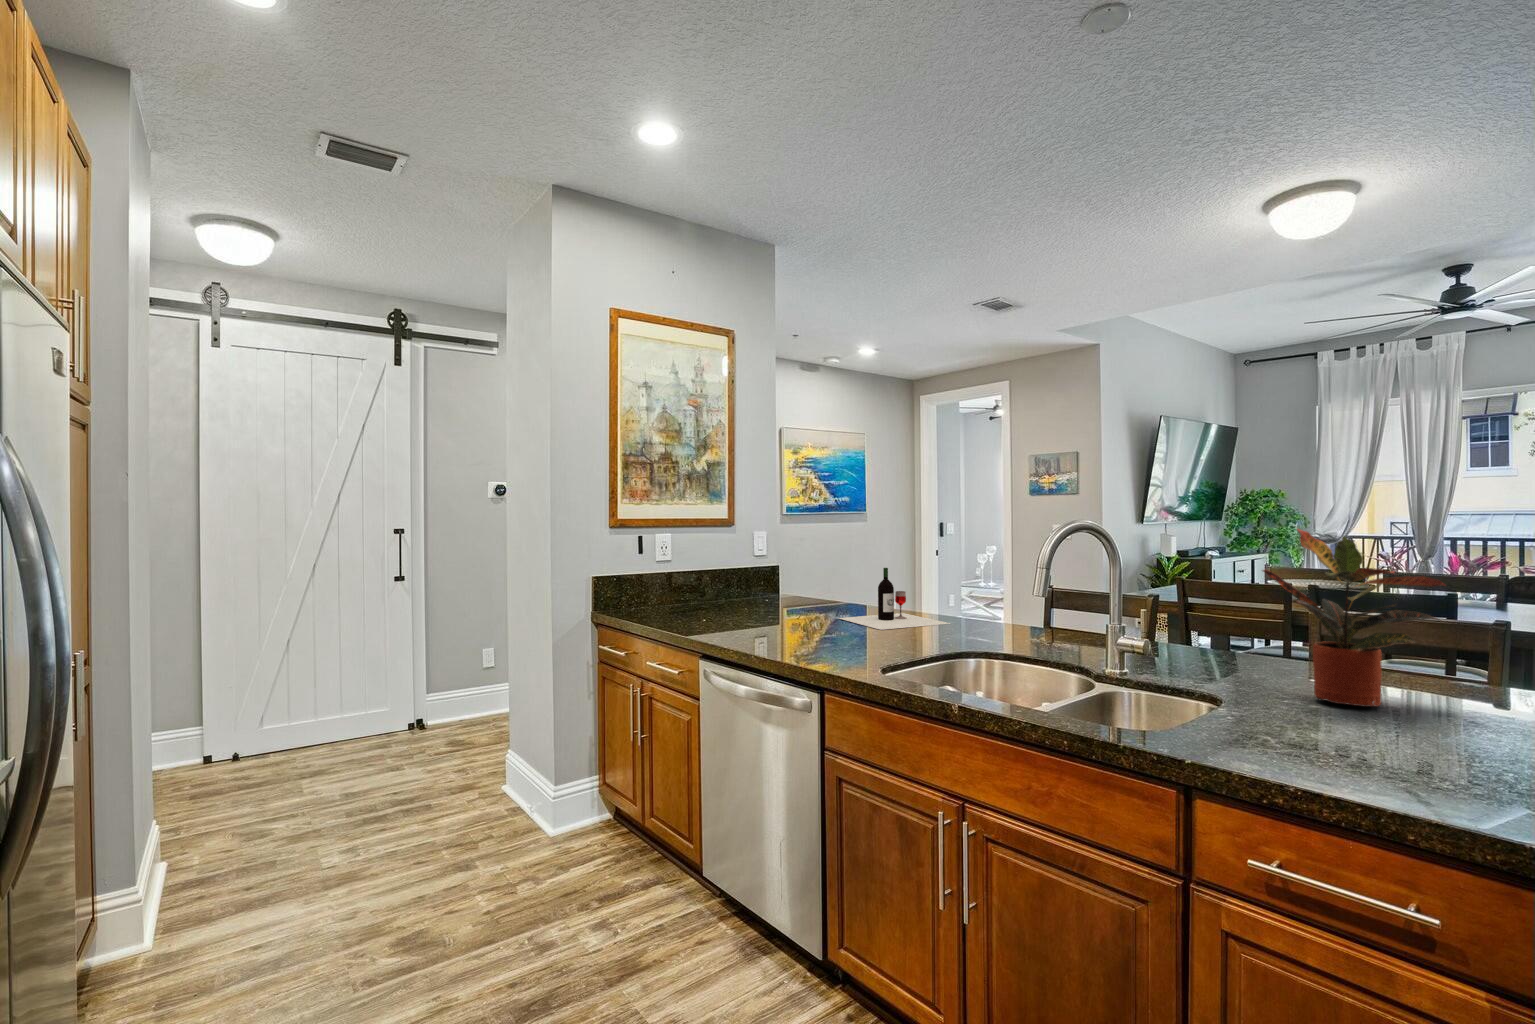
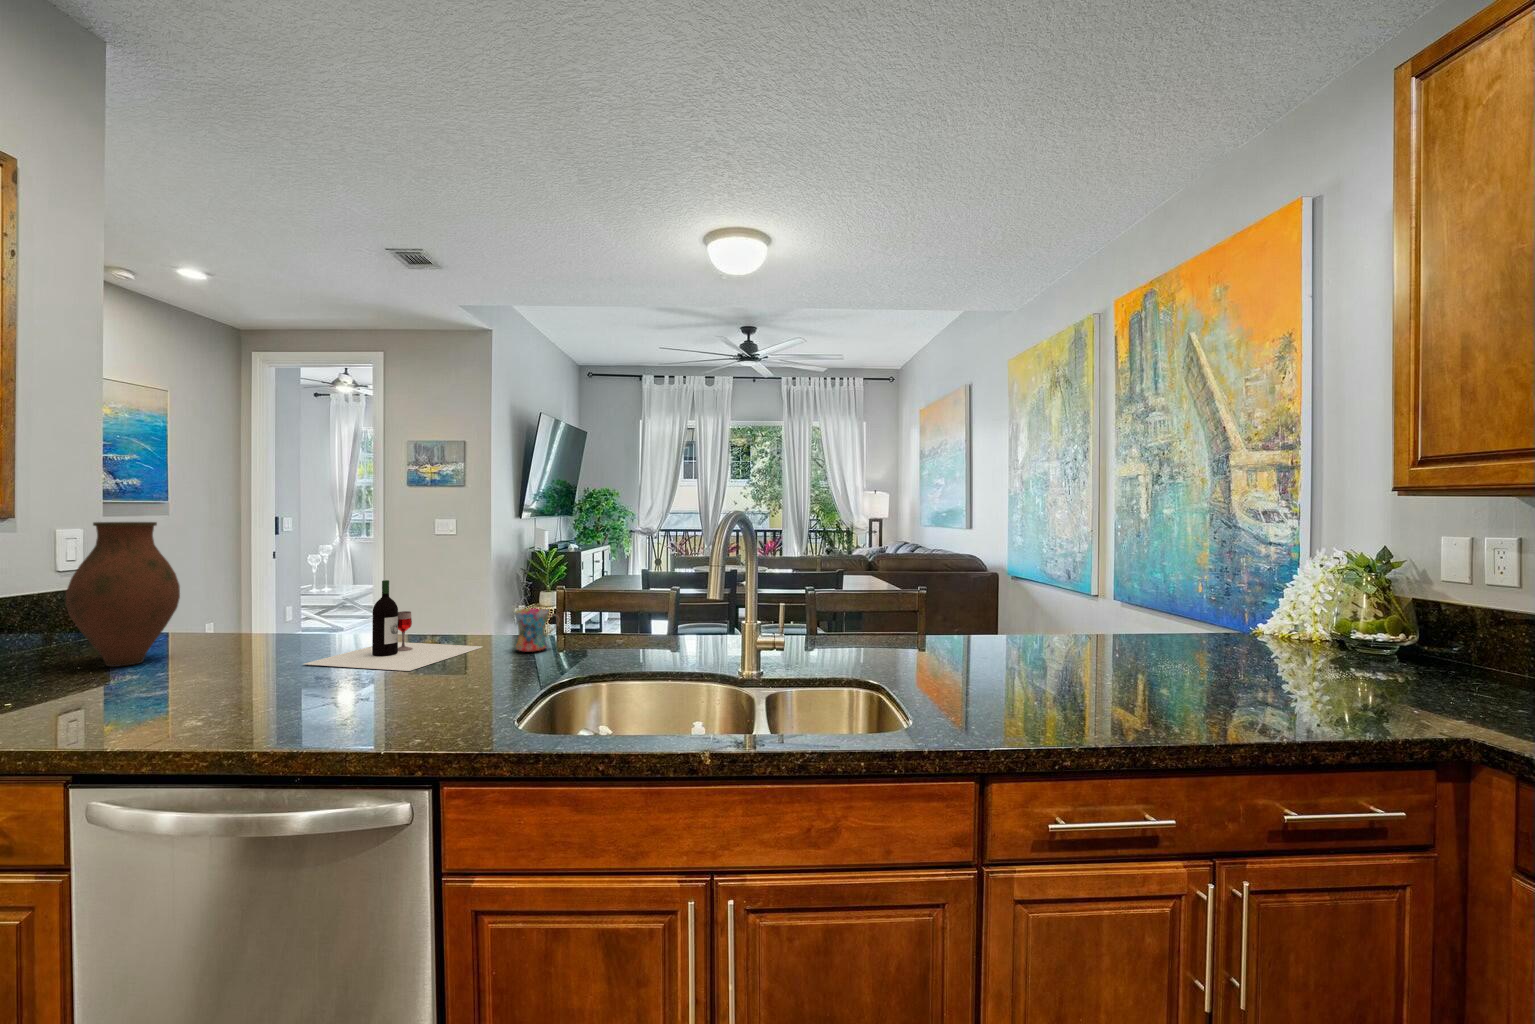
vase: none [749,527,796,608] -> present [66,522,180,667]
potted plant: present [1263,529,1445,707] -> none [880,523,998,668]
mug: none [961,597,998,631] -> present [514,609,560,652]

